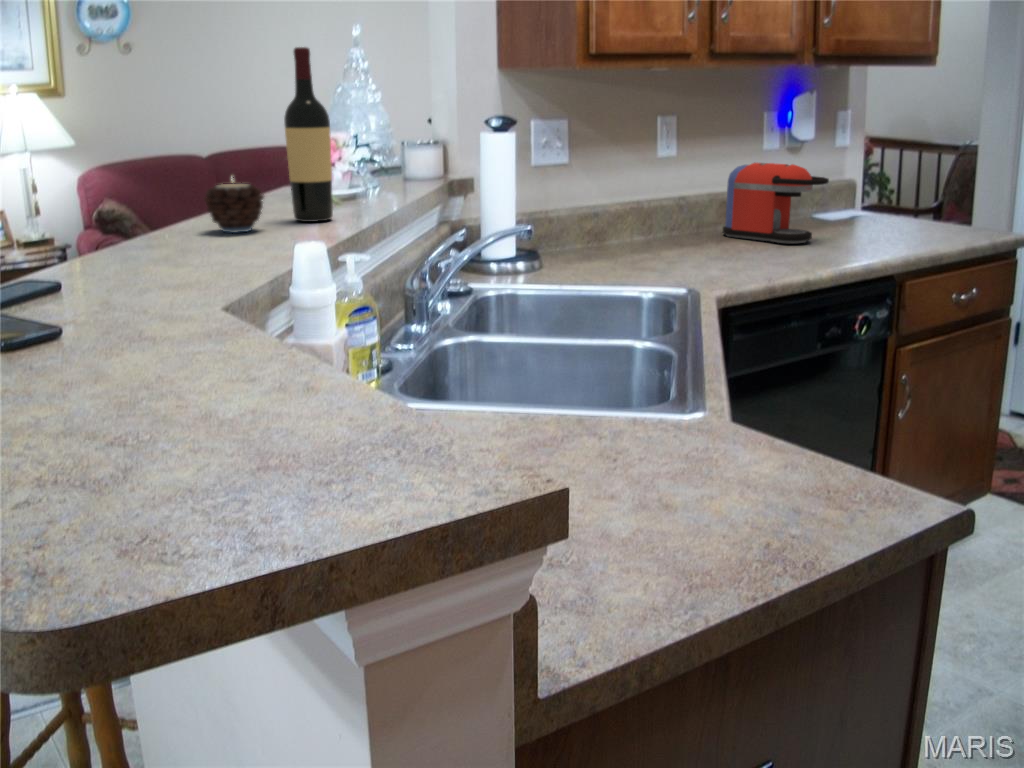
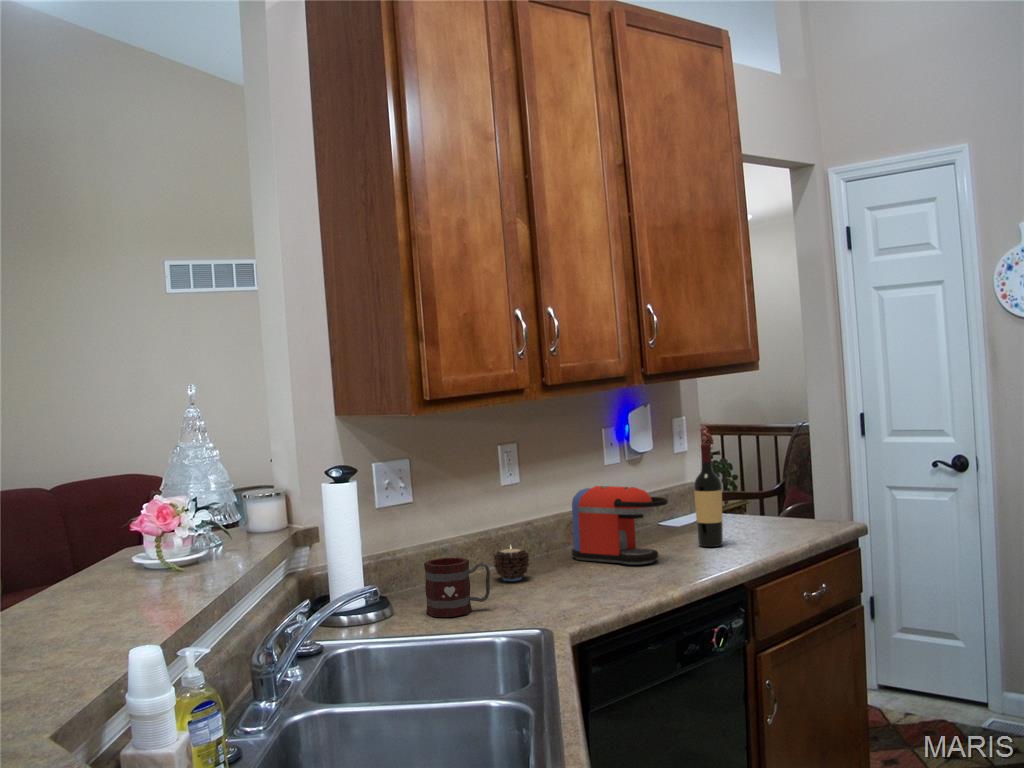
wine bottle: present [284,47,333,222] -> present [694,444,723,547]
candle: present [204,183,264,233] -> present [493,548,529,581]
mug: none [575,218,641,275] -> present [424,558,490,617]

